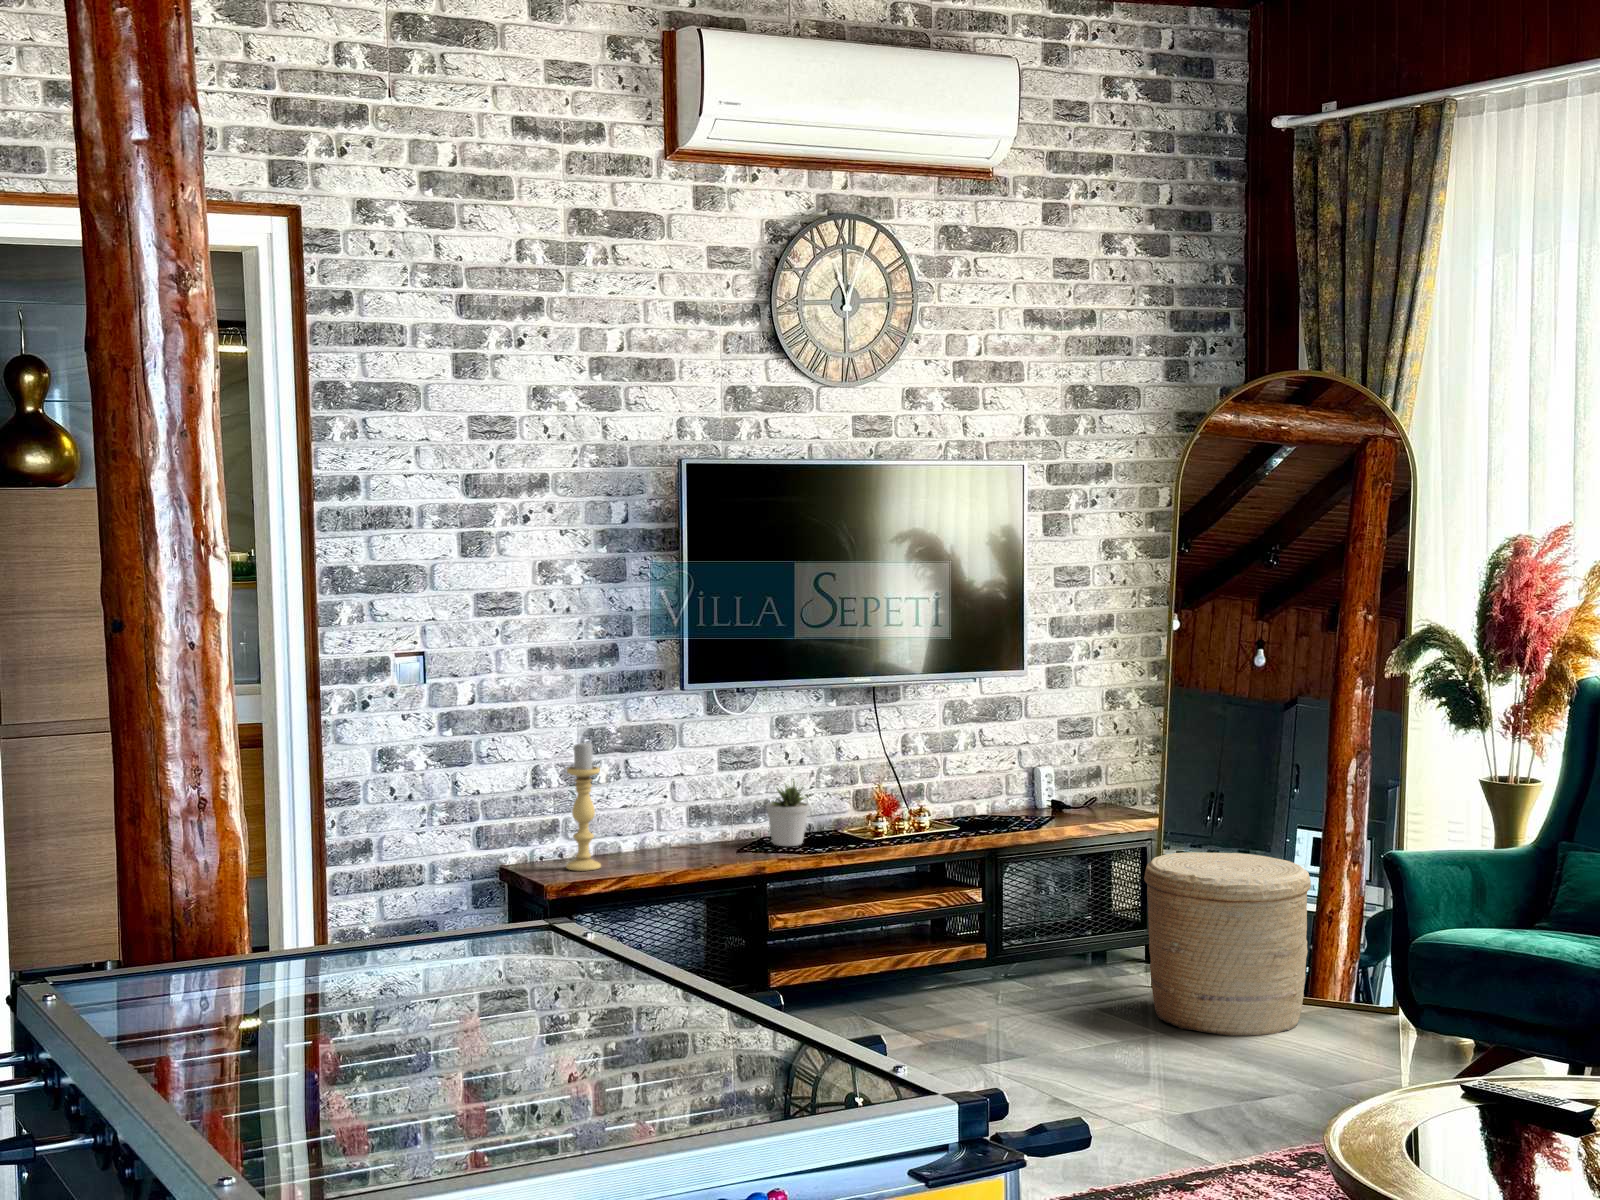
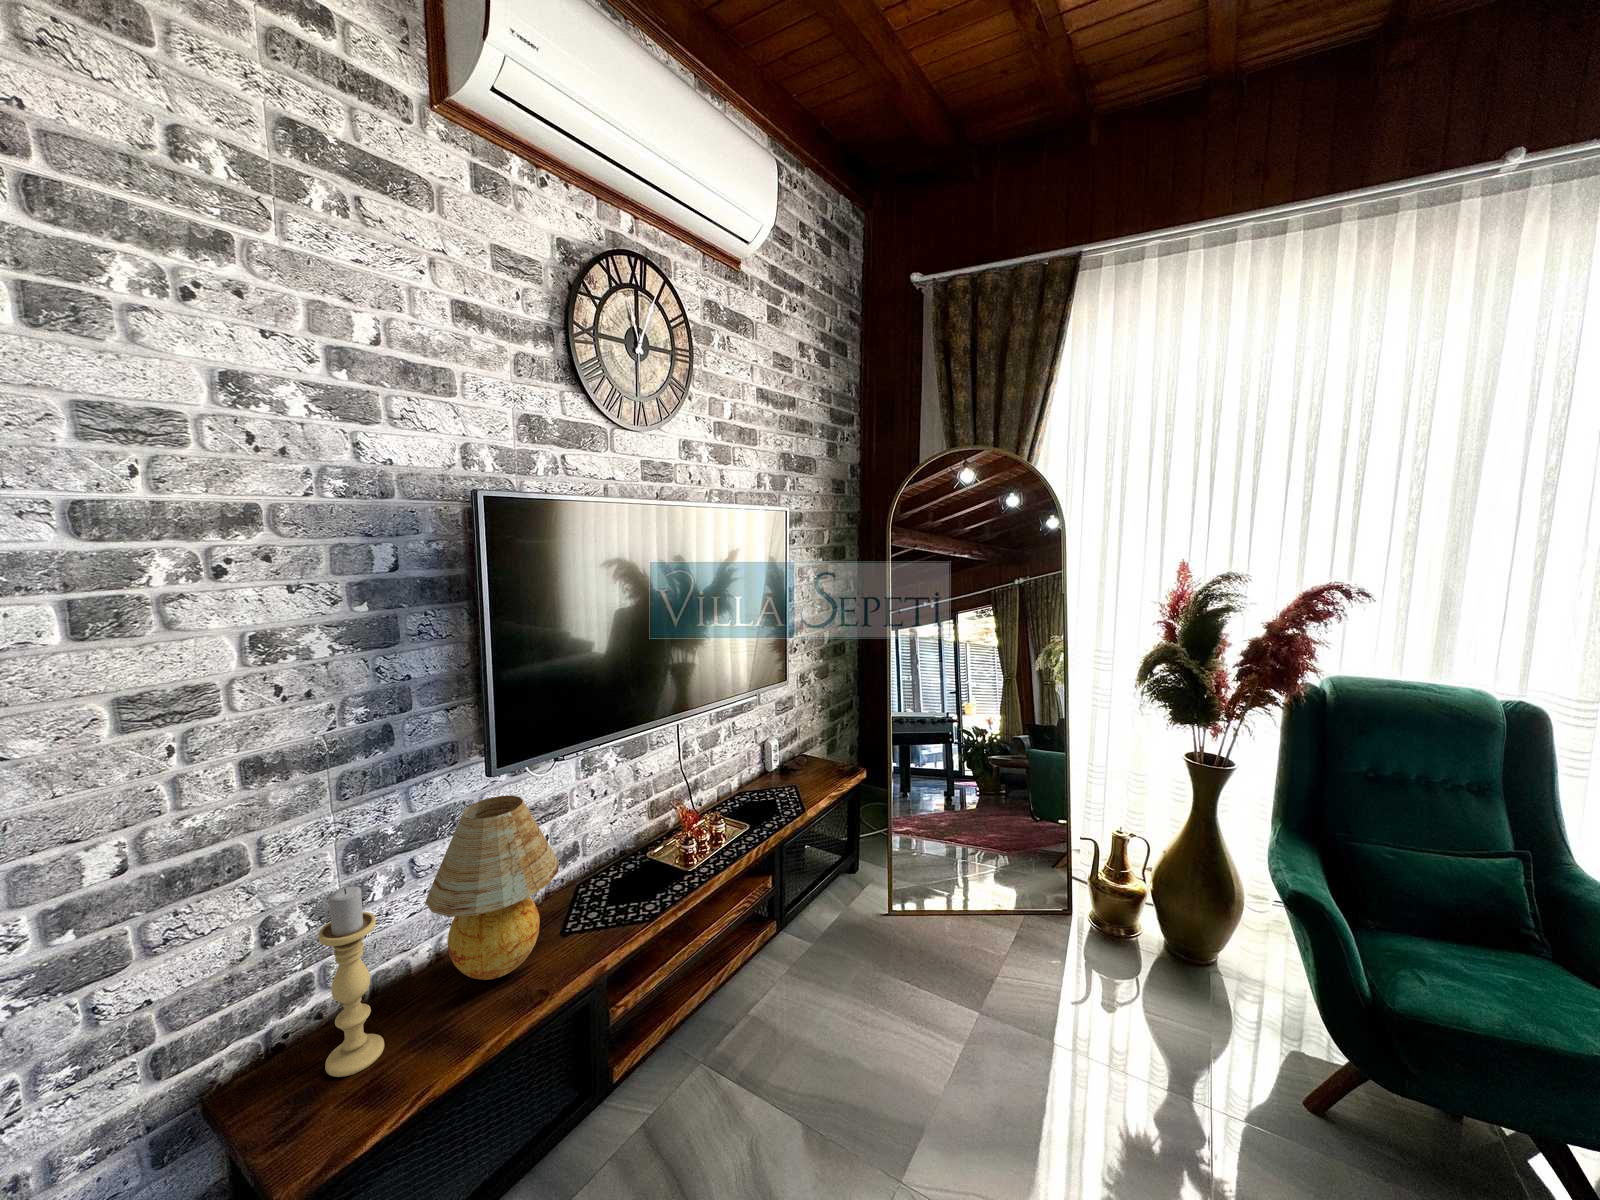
table lamp: none [633,713,734,857] -> present [425,796,559,980]
potted plant: present [766,779,809,846] -> none [585,831,633,907]
woven basket: present [1144,852,1311,1036] -> none [911,810,1042,986]

